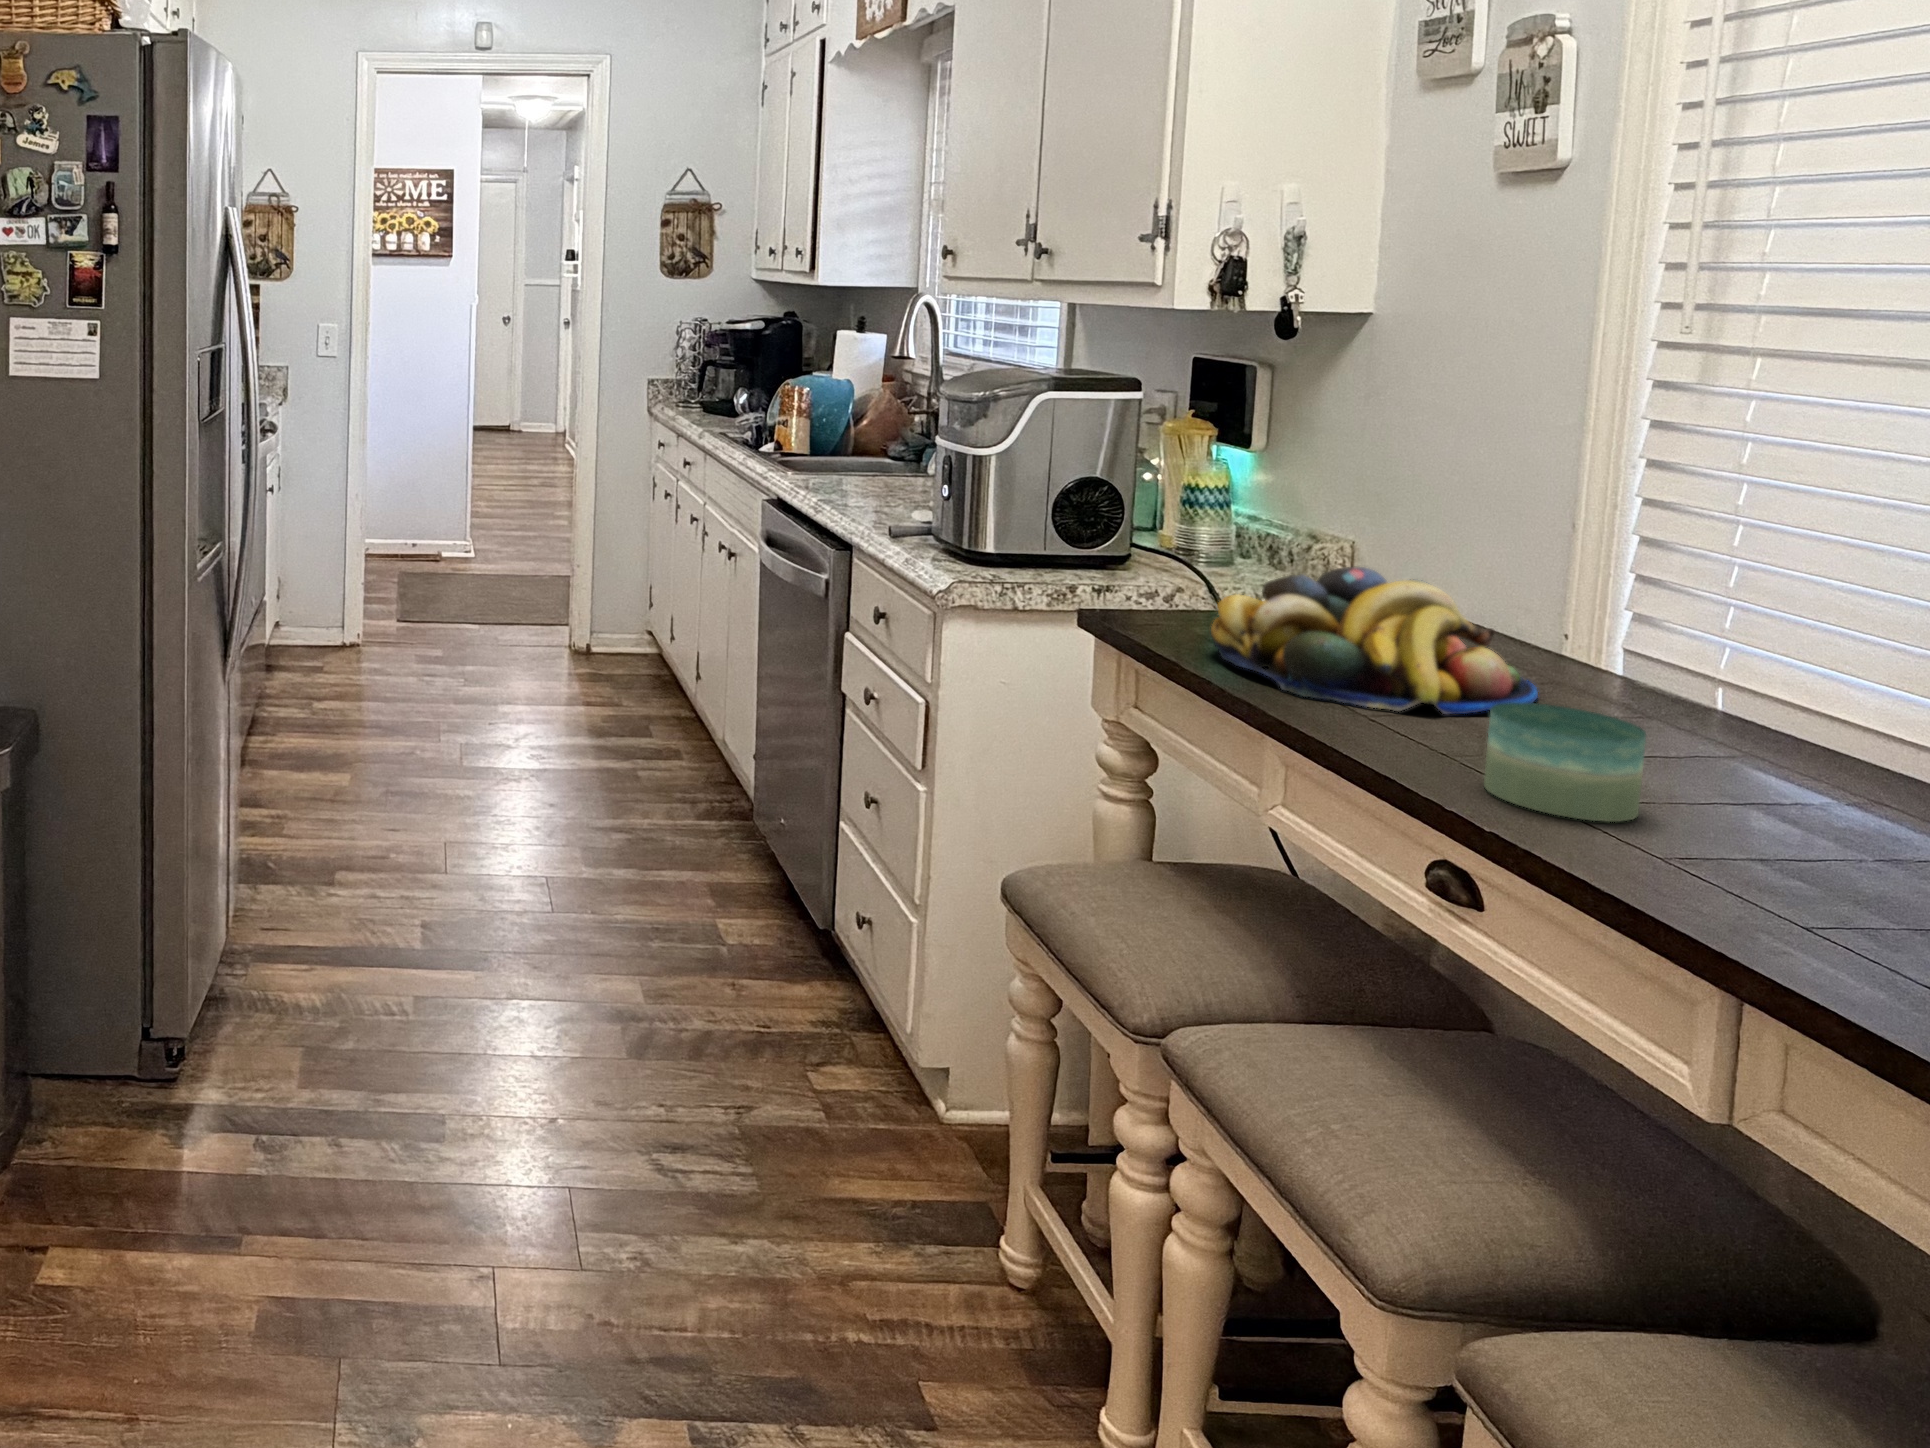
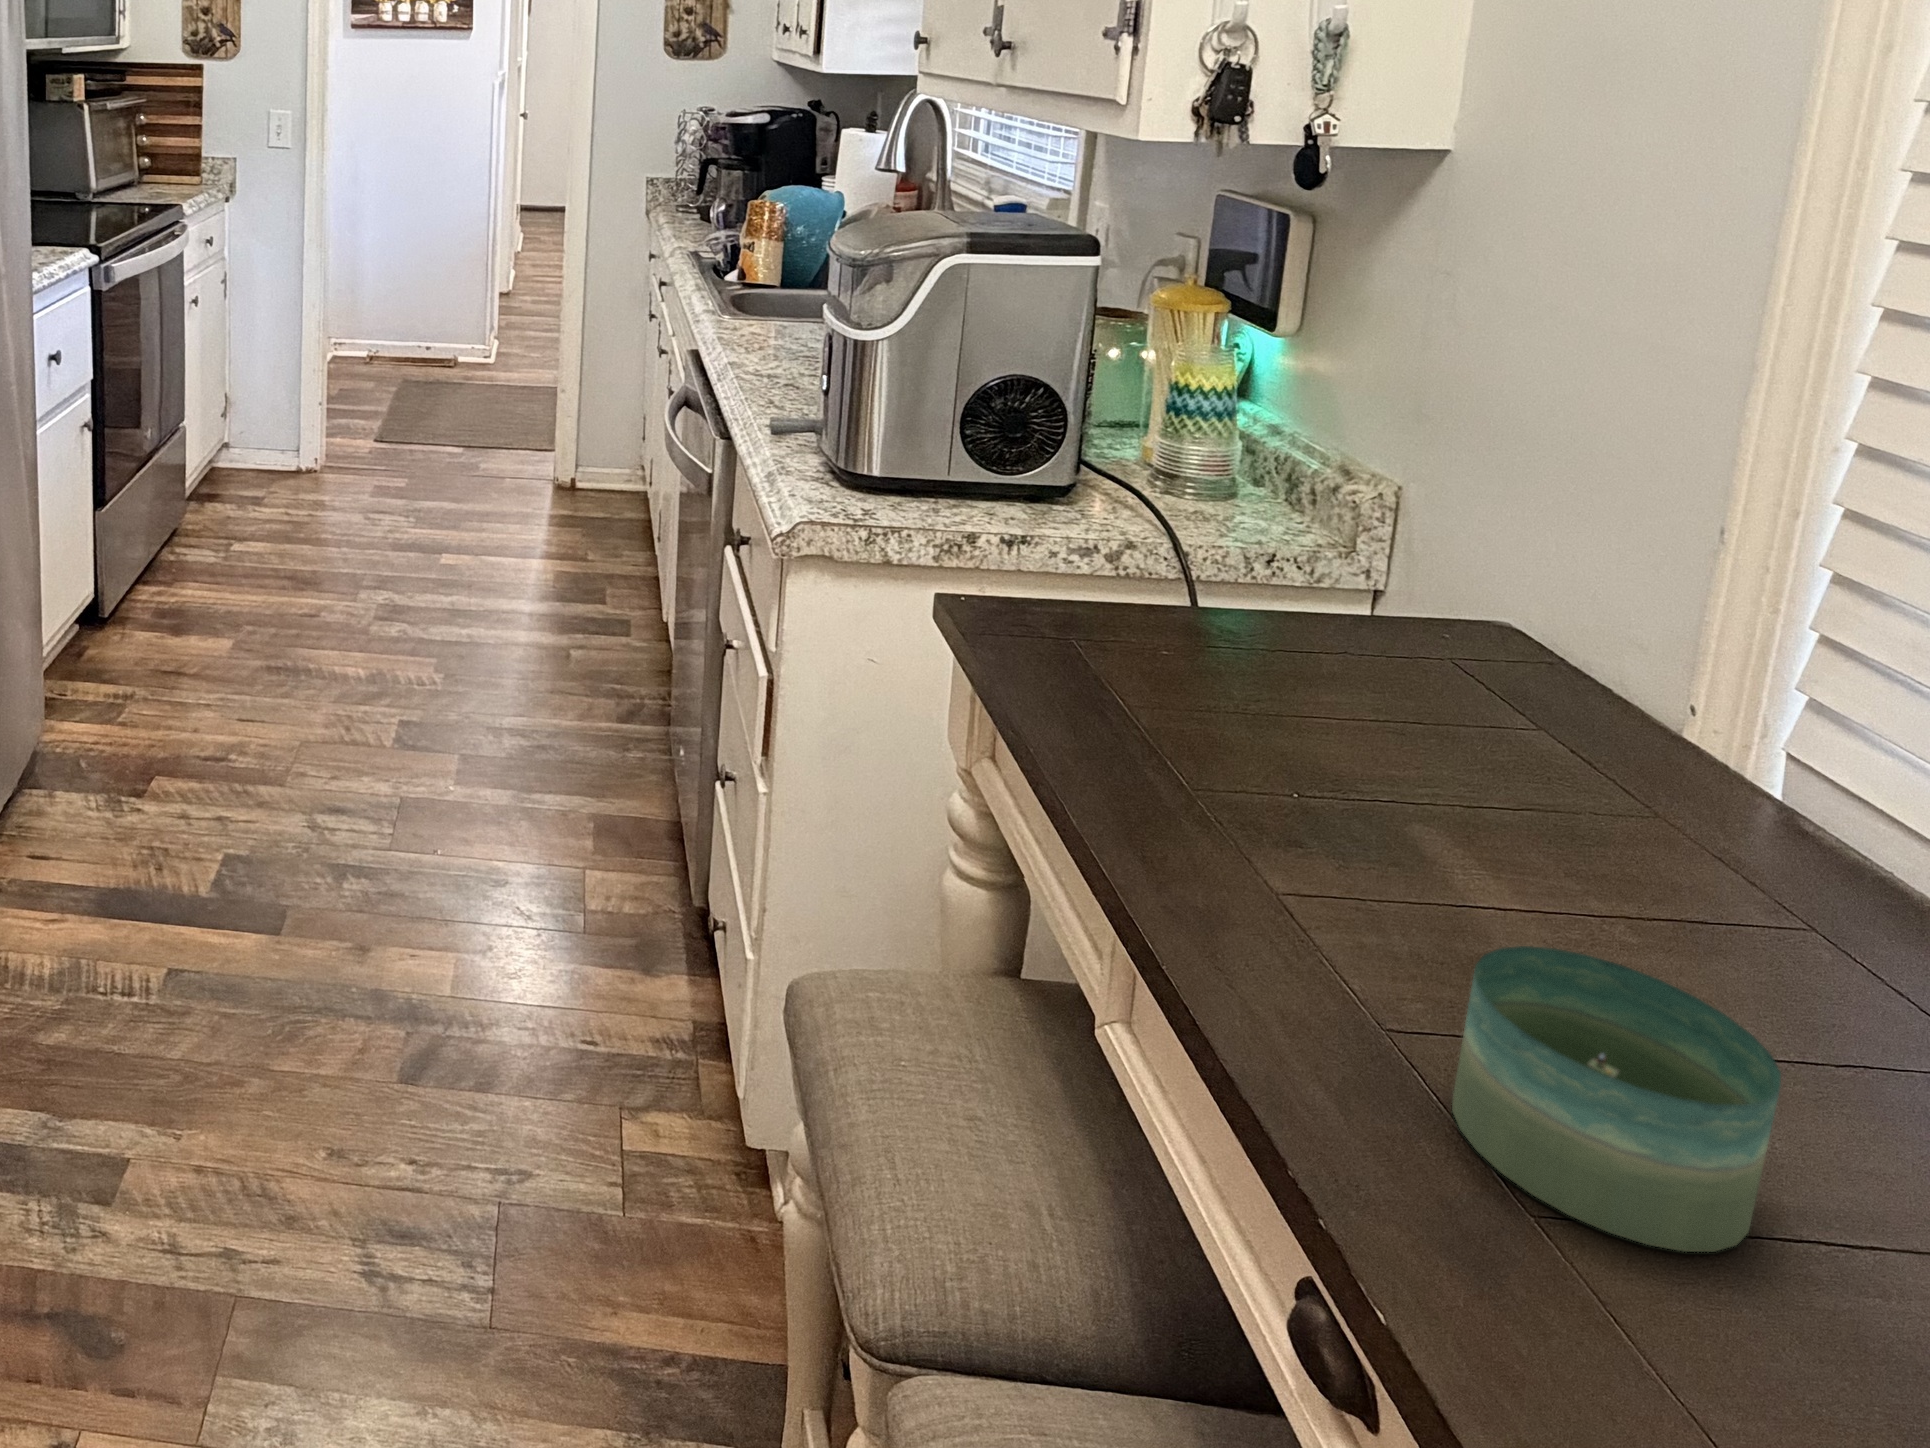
fruit bowl: present [1211,567,1538,714] -> none [1106,564,1625,869]

